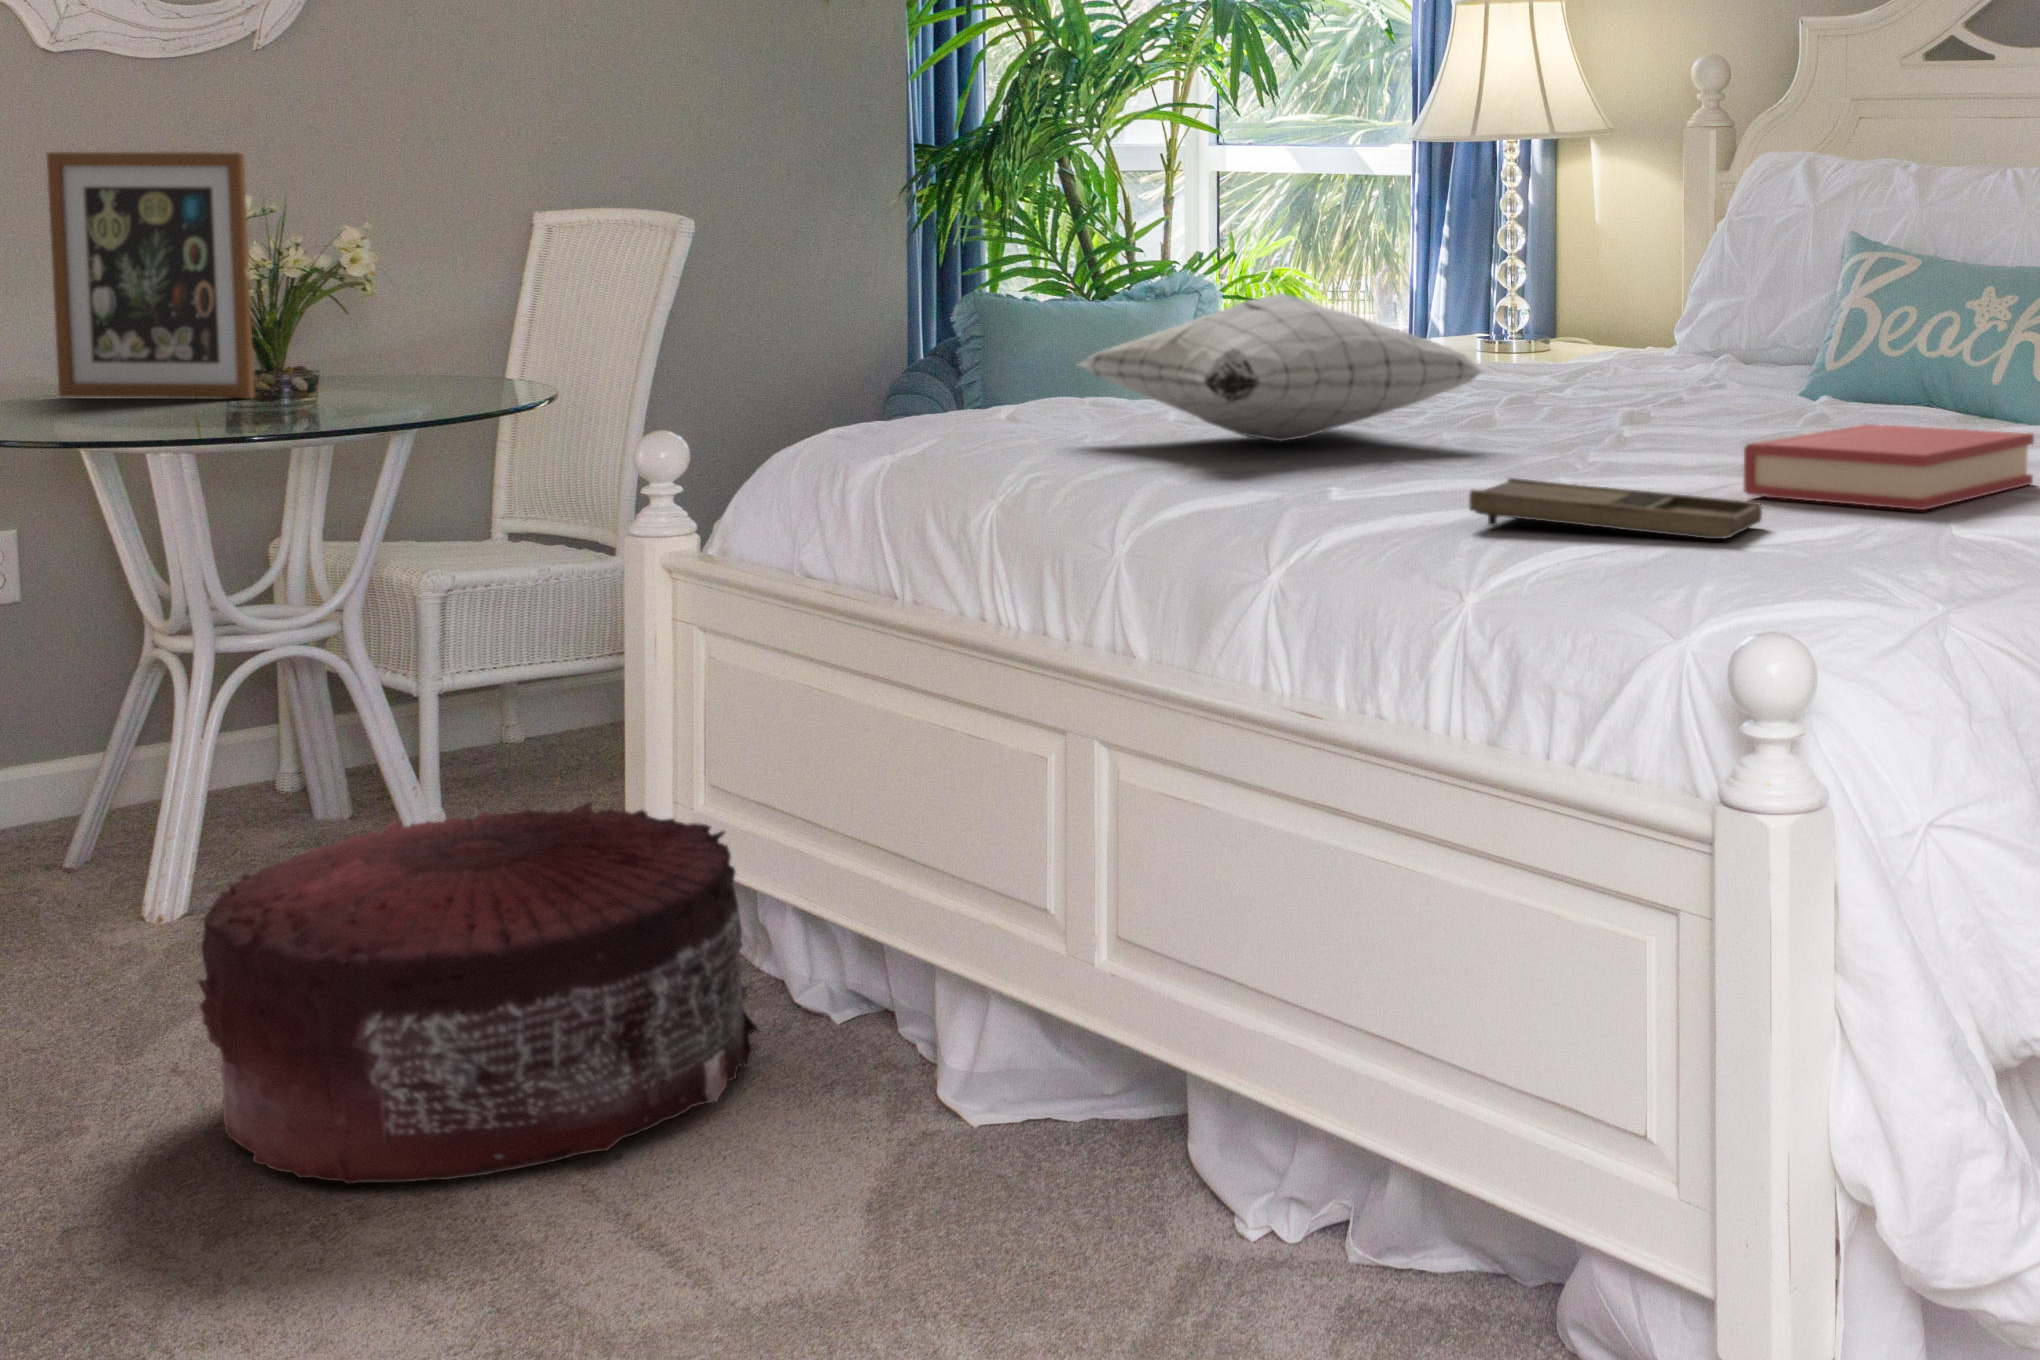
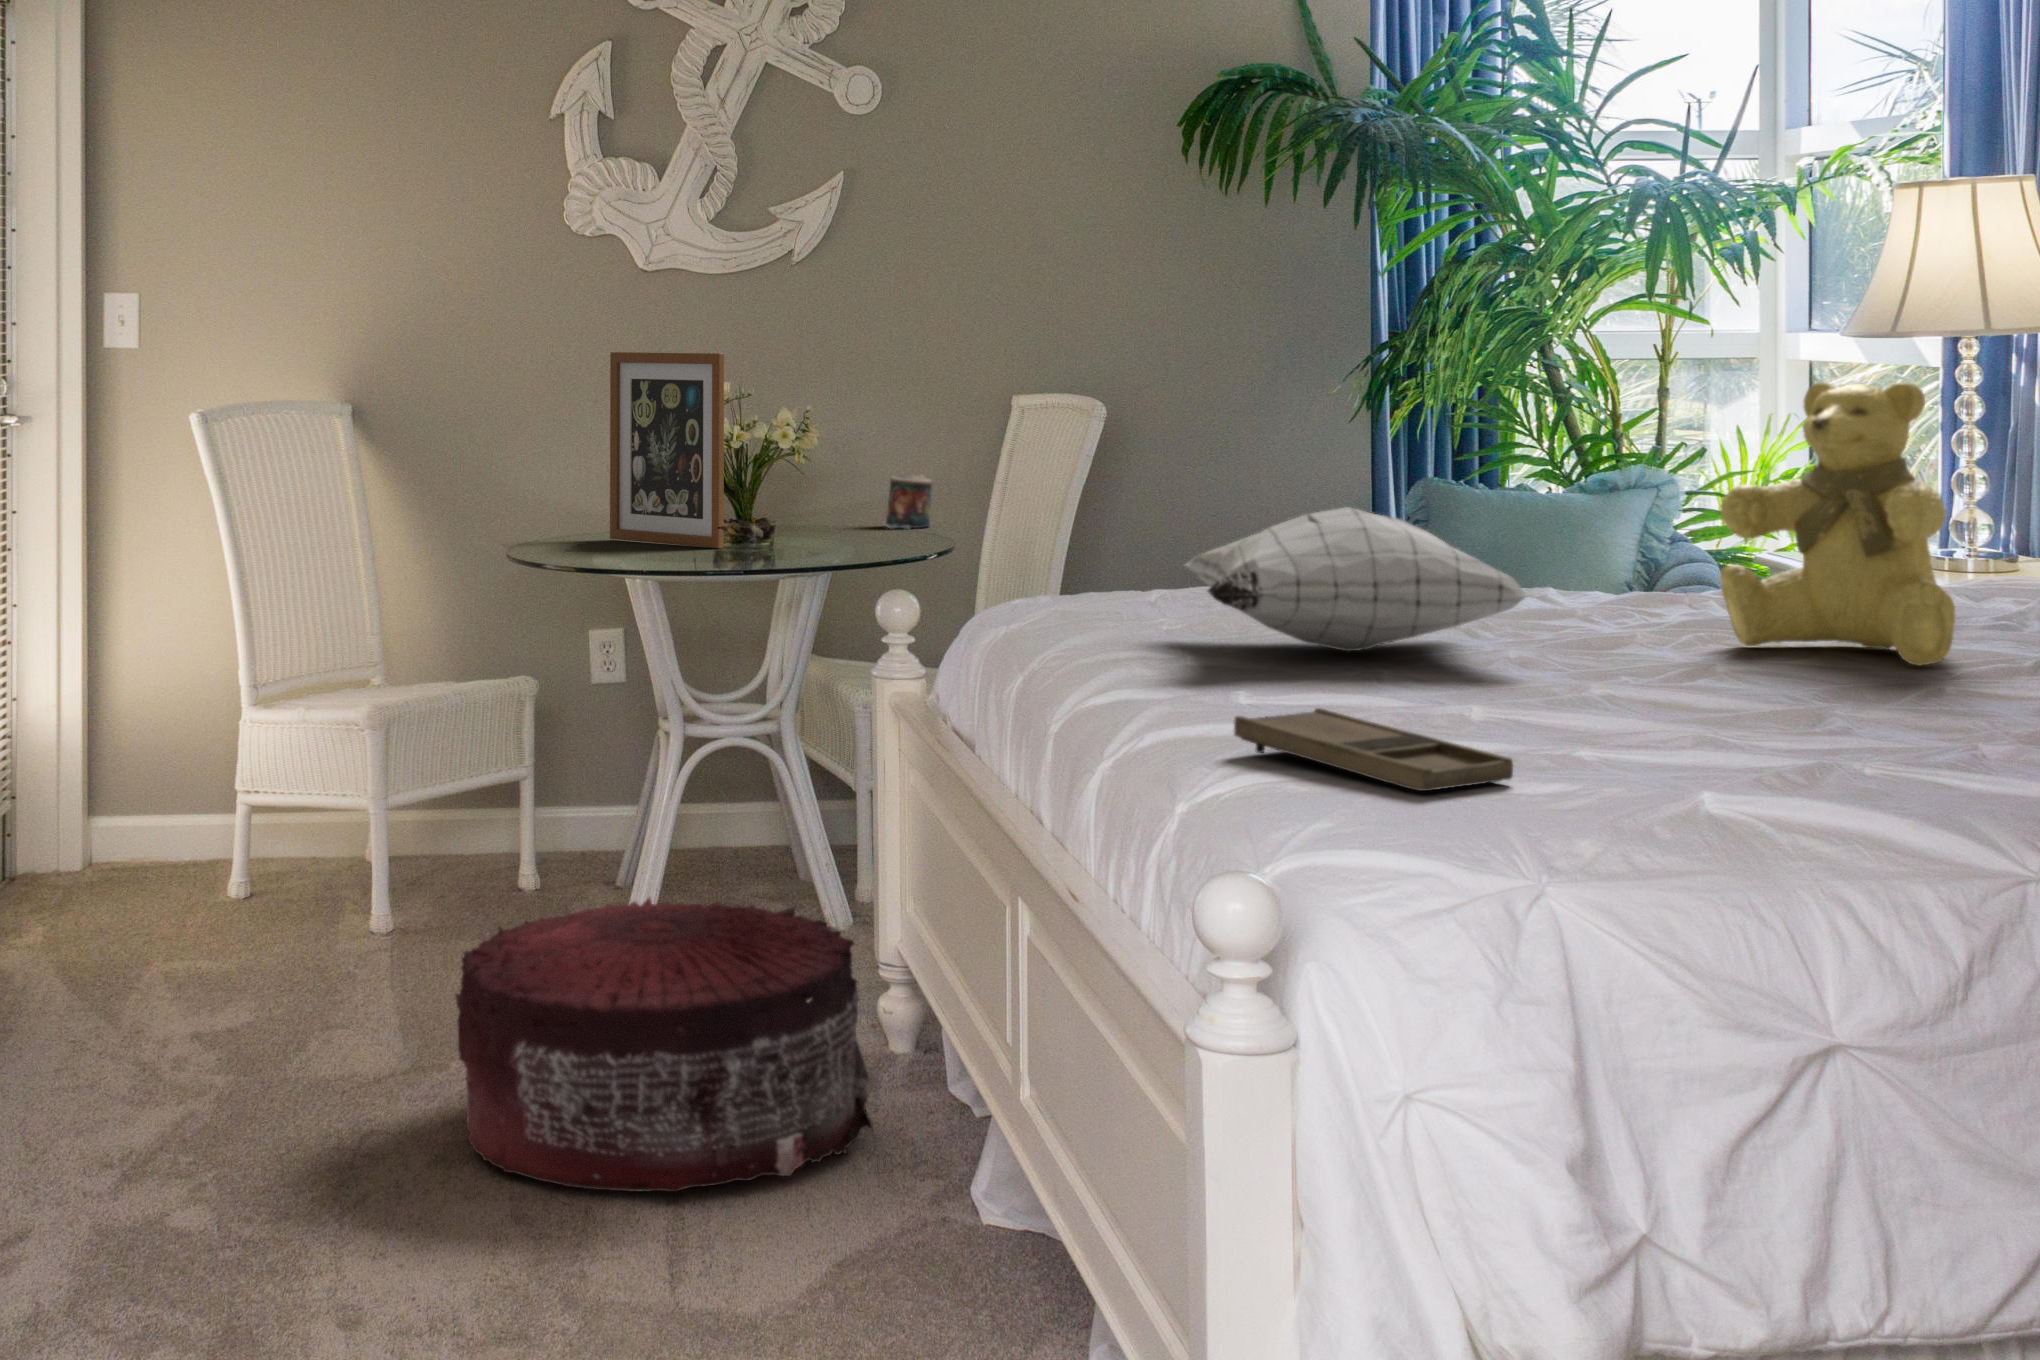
teddy bear: none [1554,166,1777,417] -> present [1720,382,1955,666]
candle: none [389,303,454,369] -> present [884,473,932,528]
hardback book: present [1744,424,2034,510] -> none [1601,686,1988,787]

